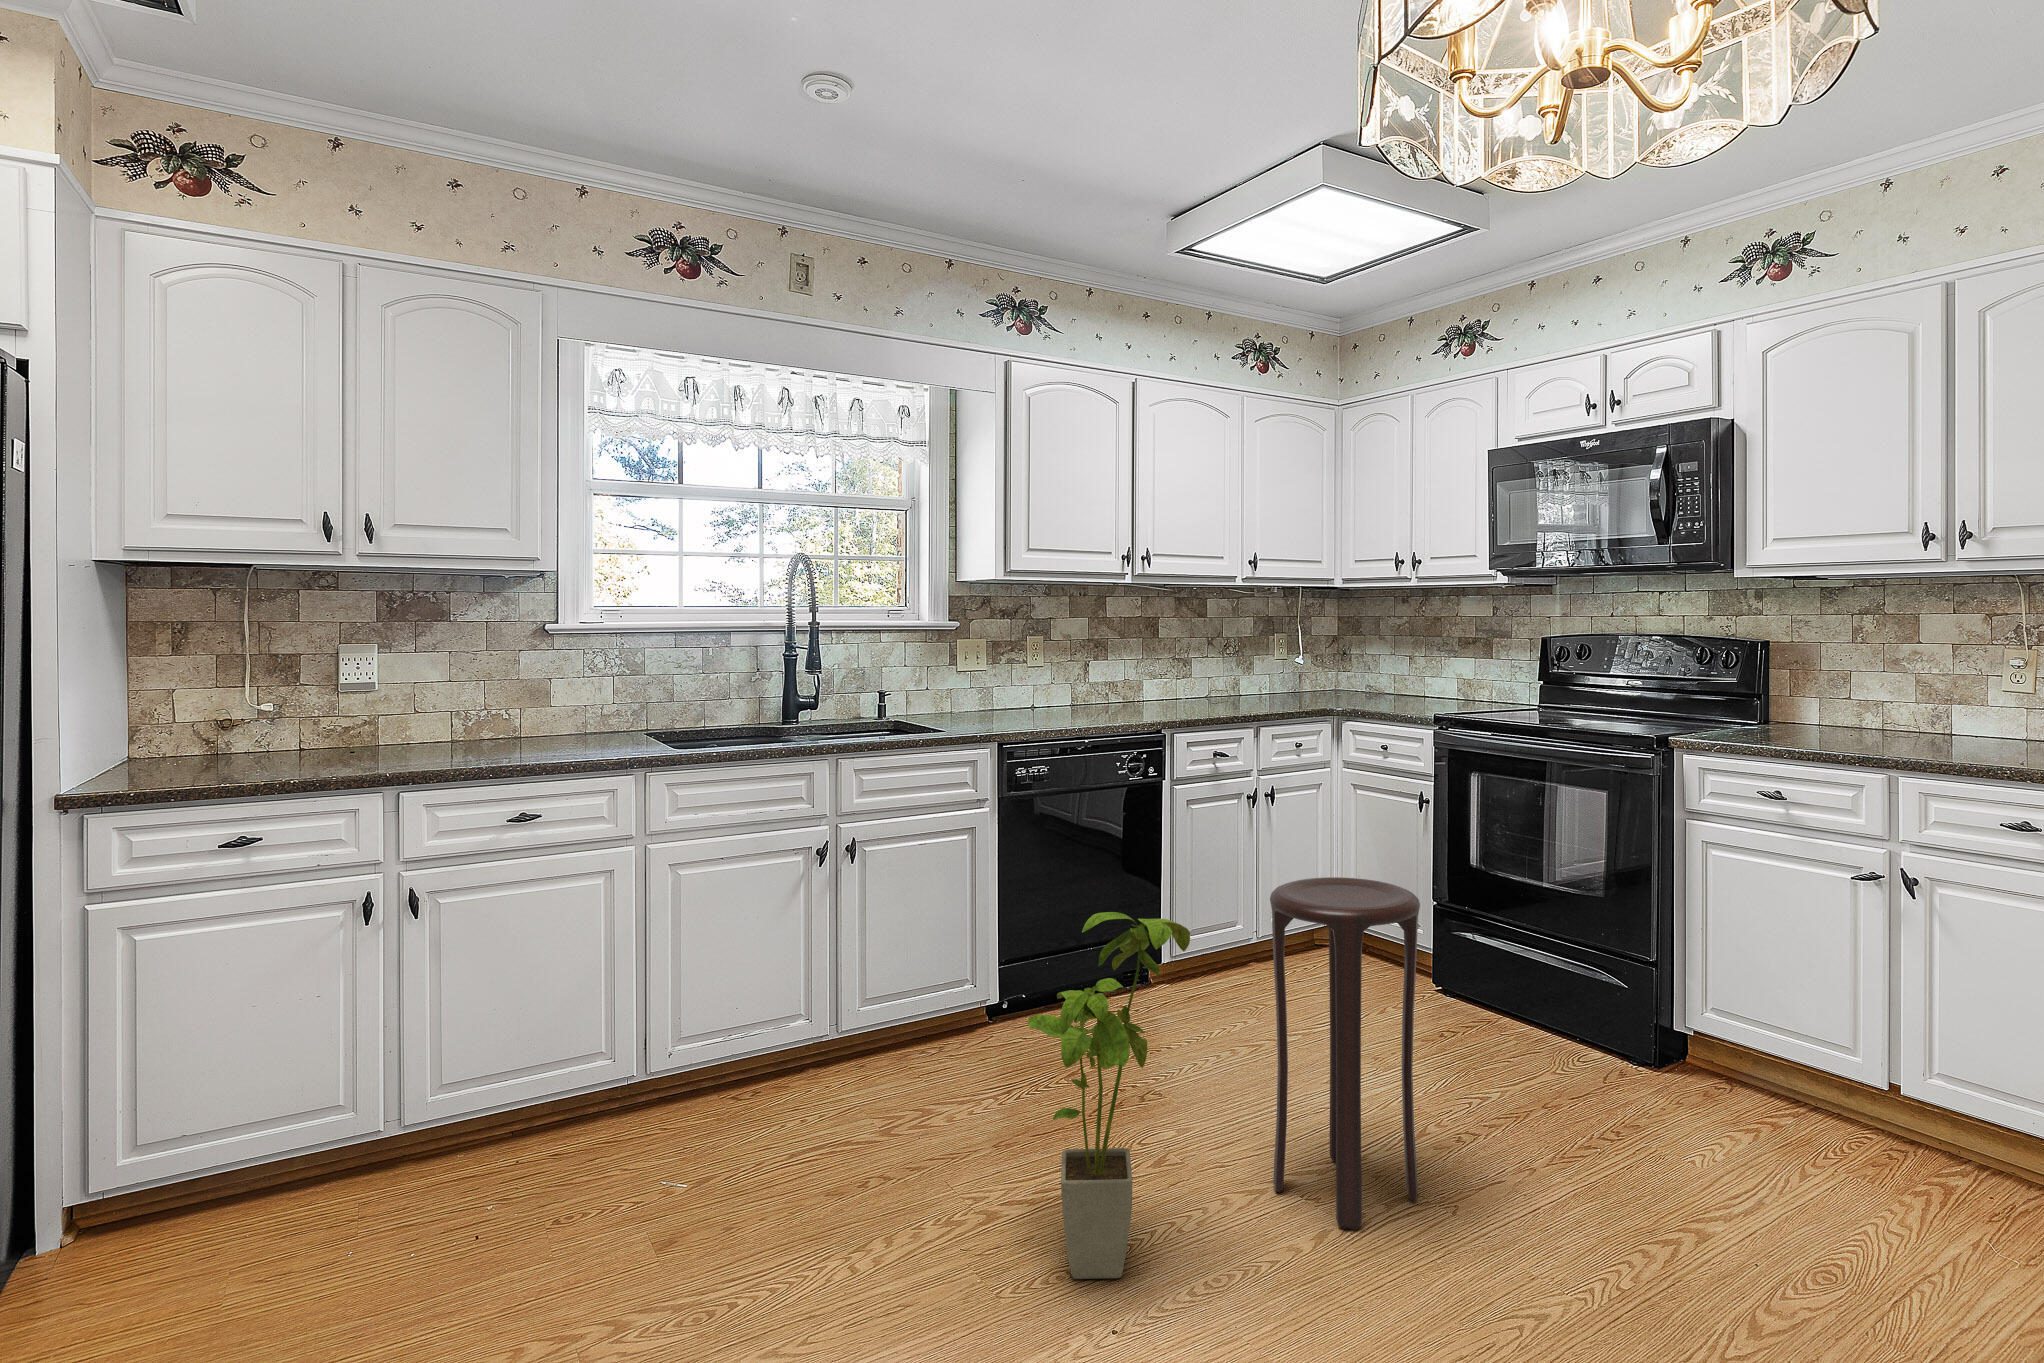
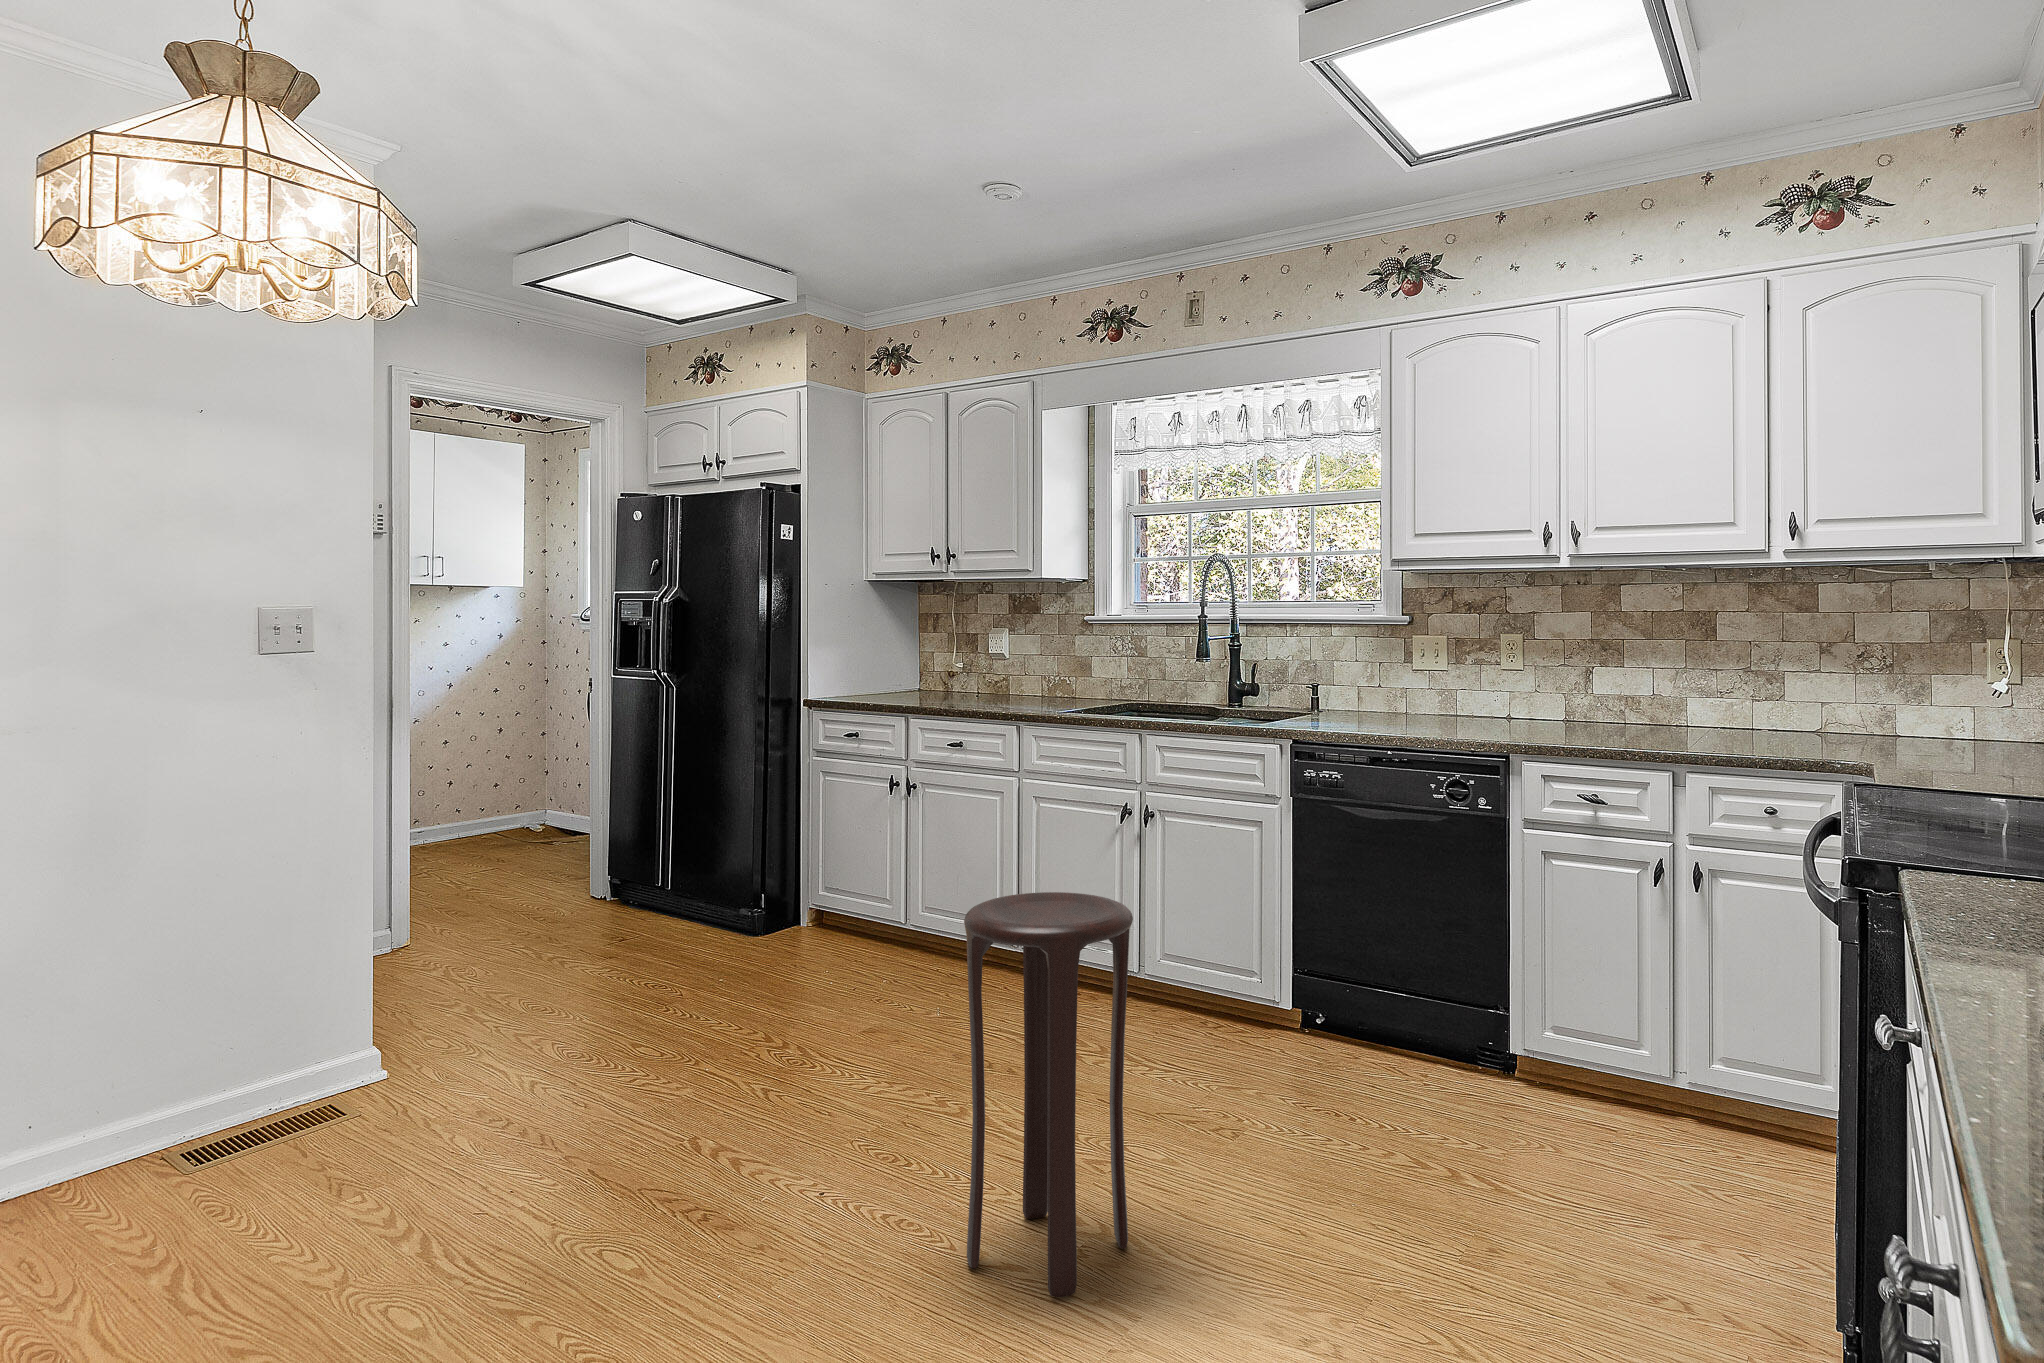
house plant: present [1028,912,1190,1279] -> none [788,856,945,1169]

